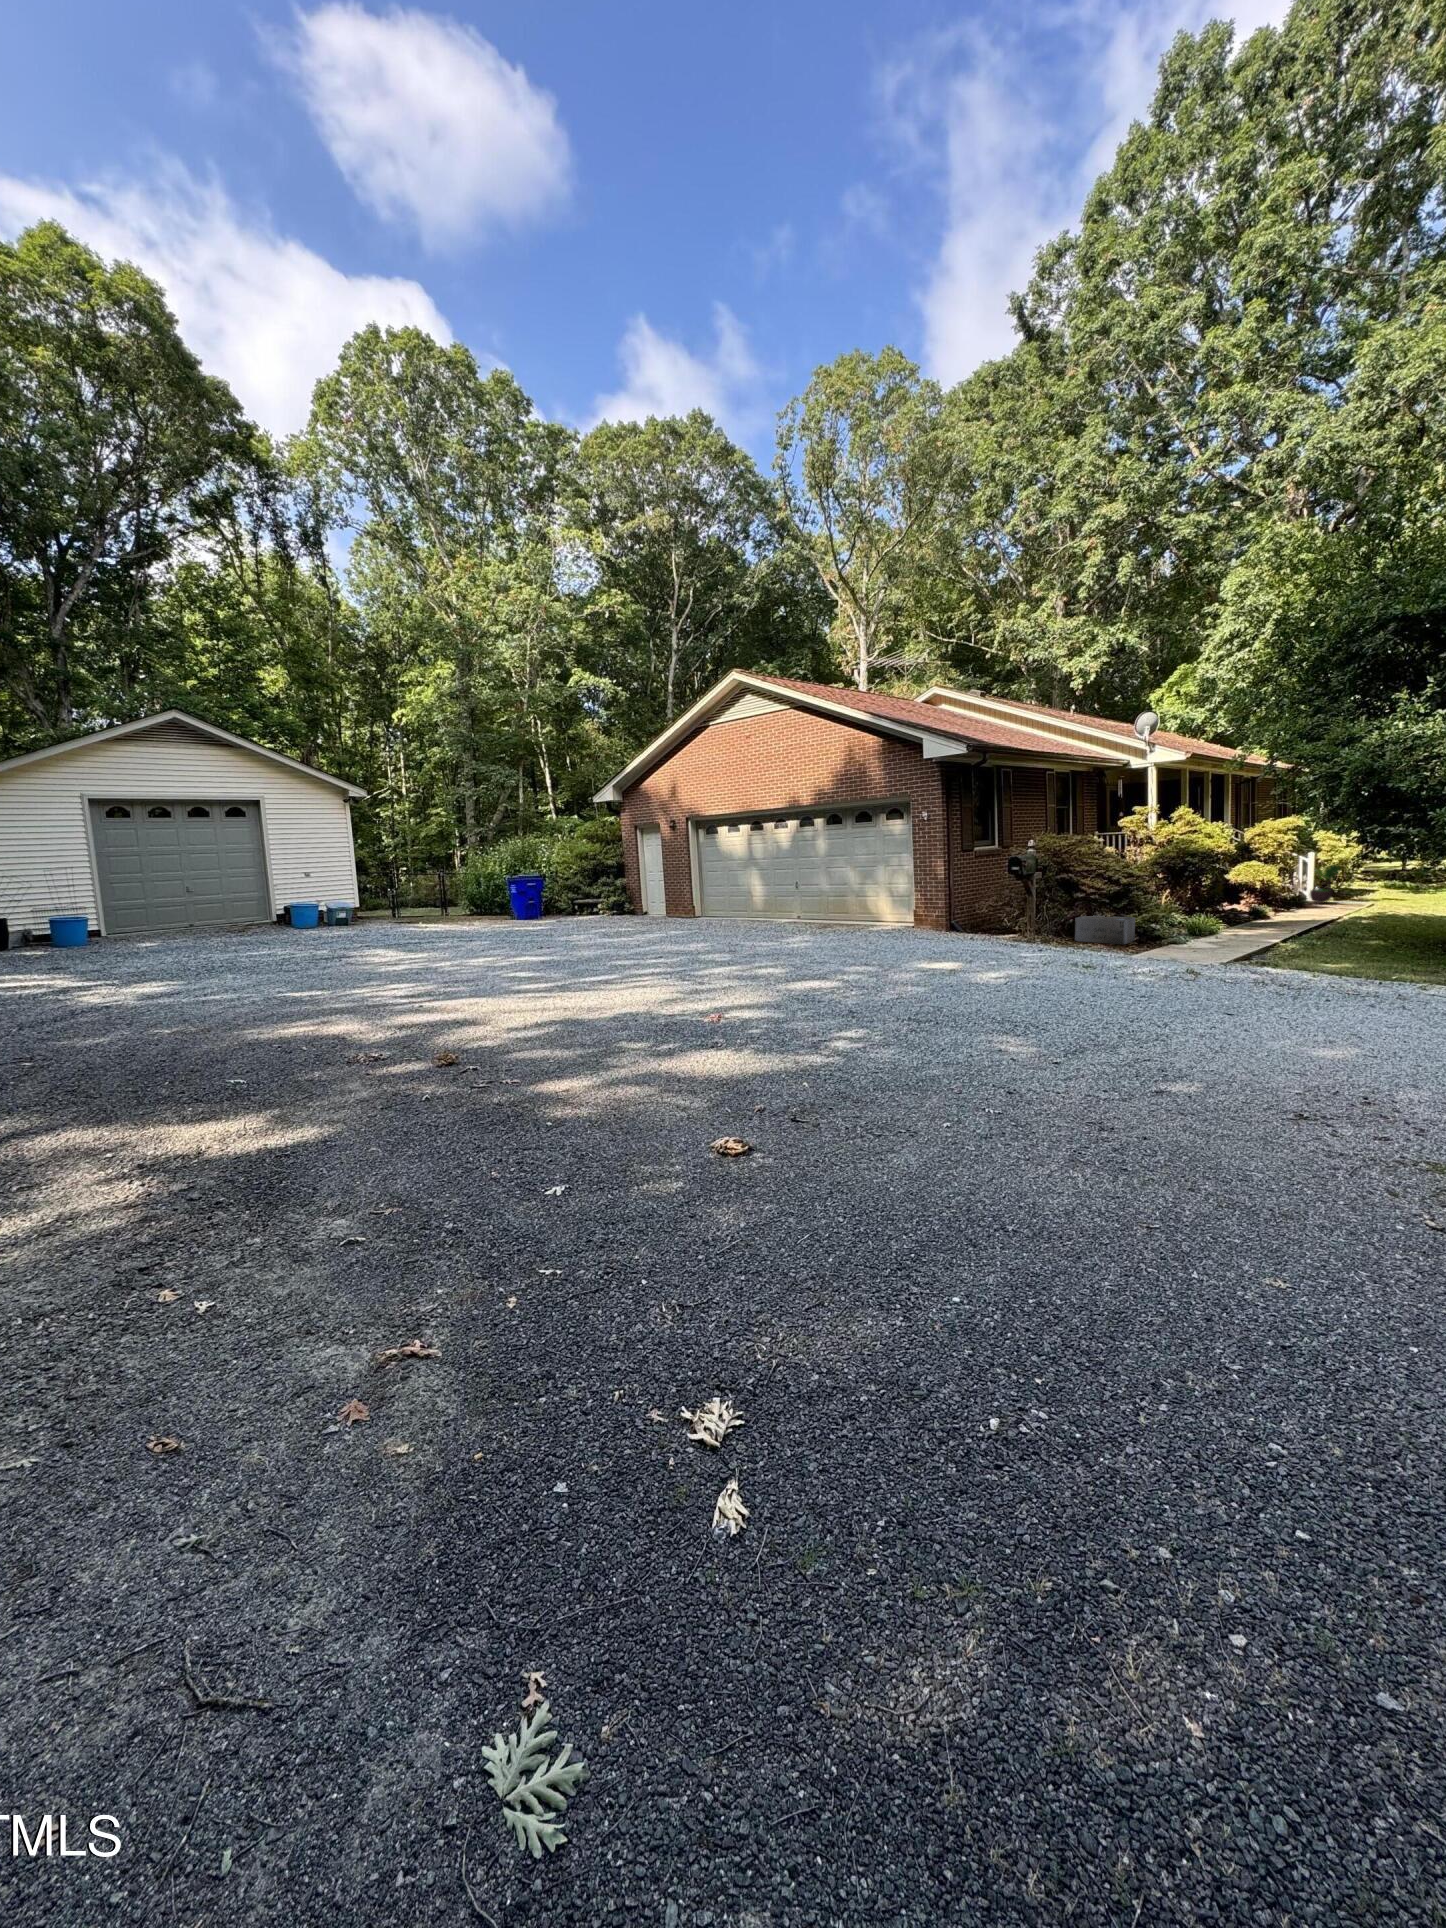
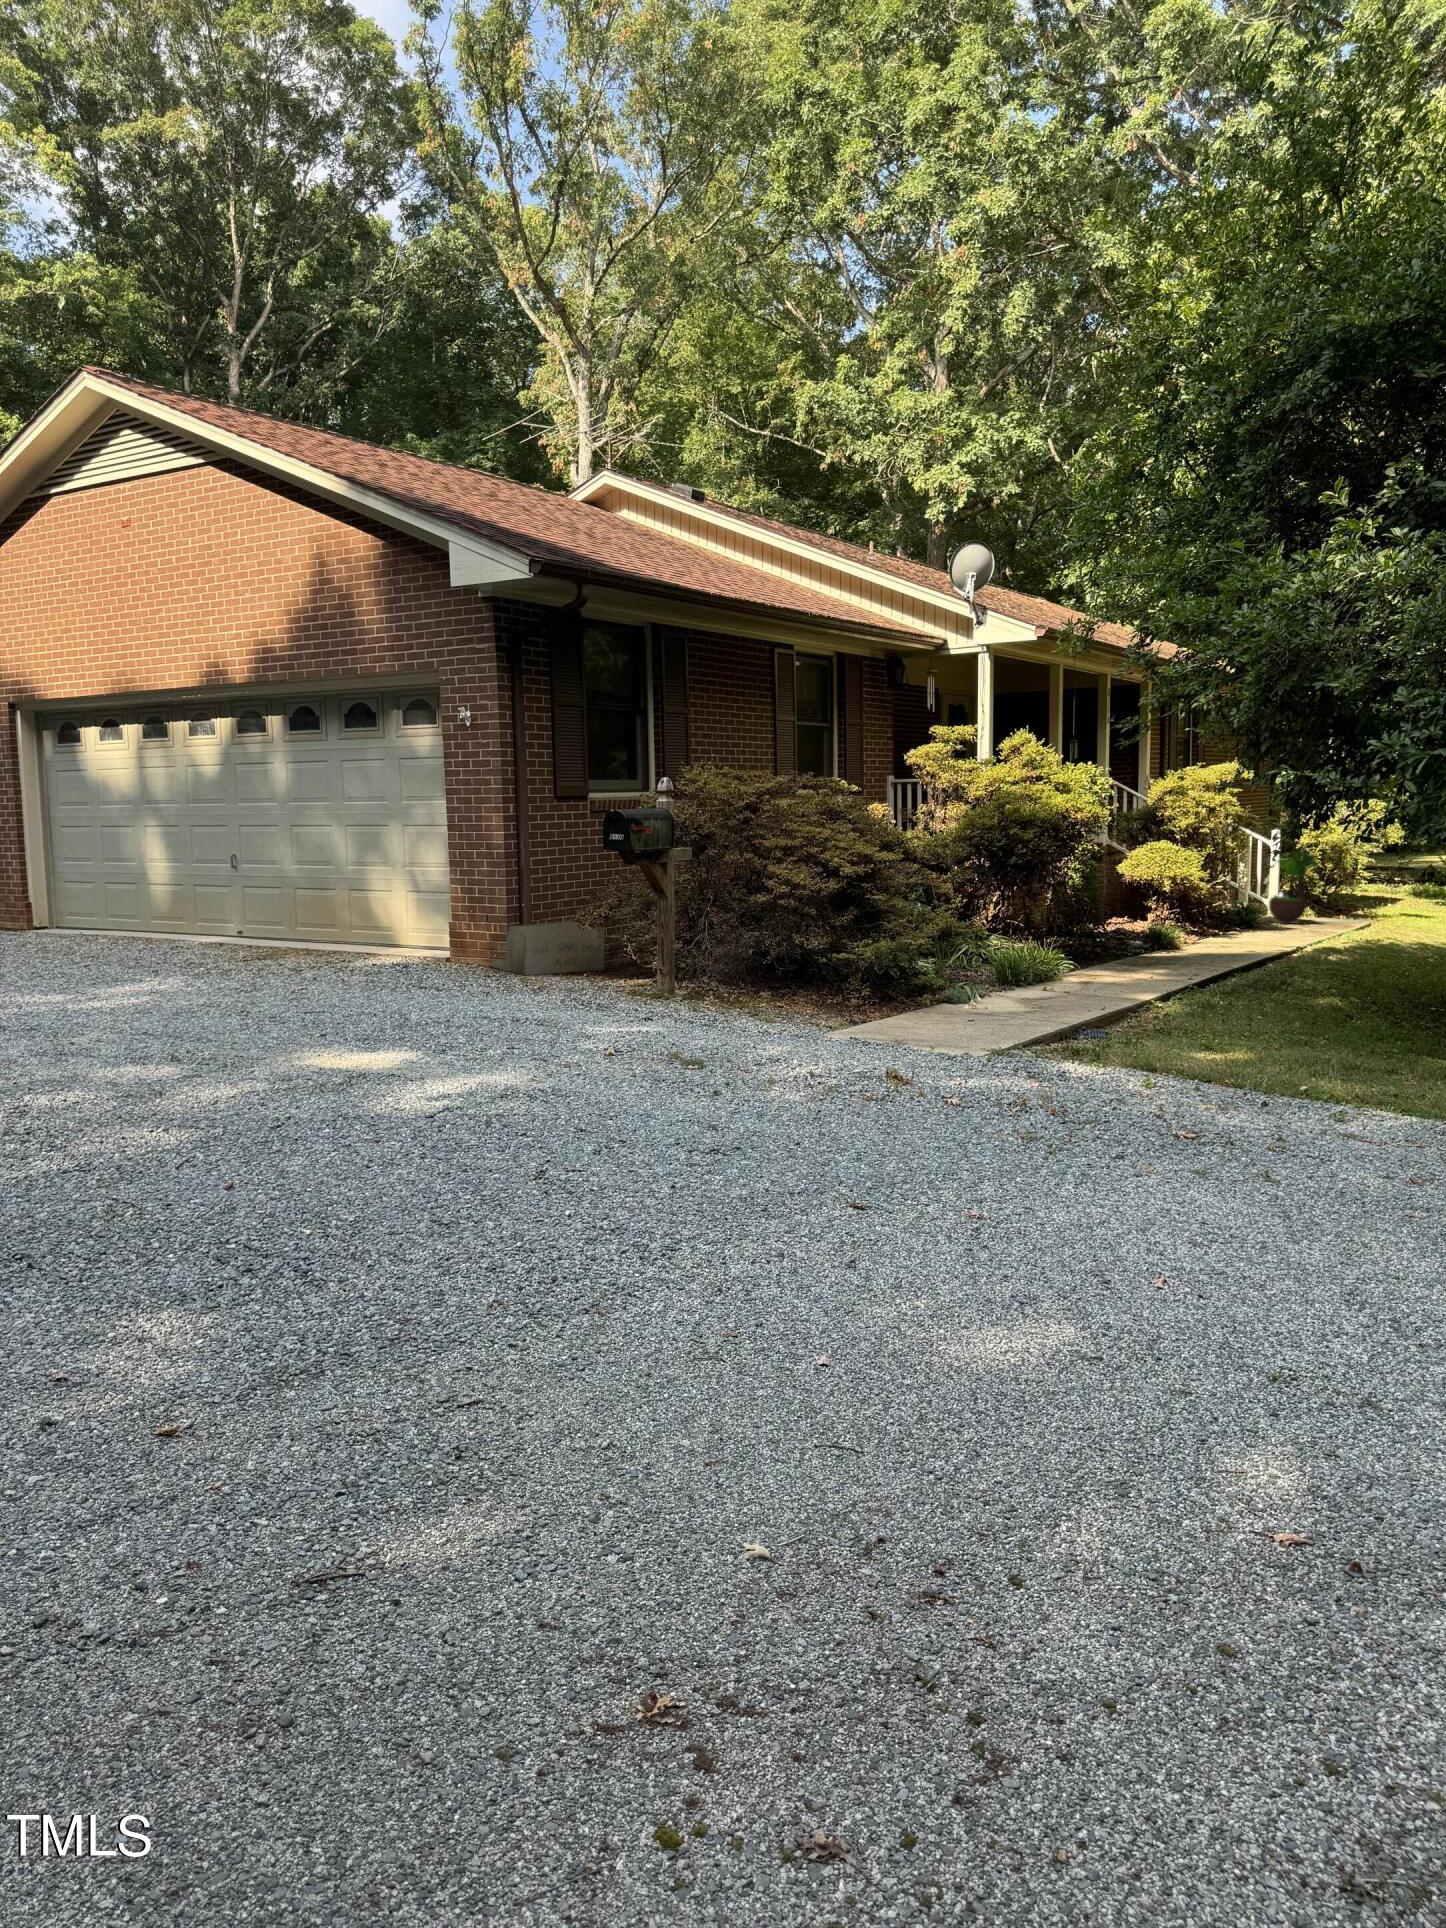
cardboard box: present [1075,915,1135,944] -> present [492,919,604,975]

